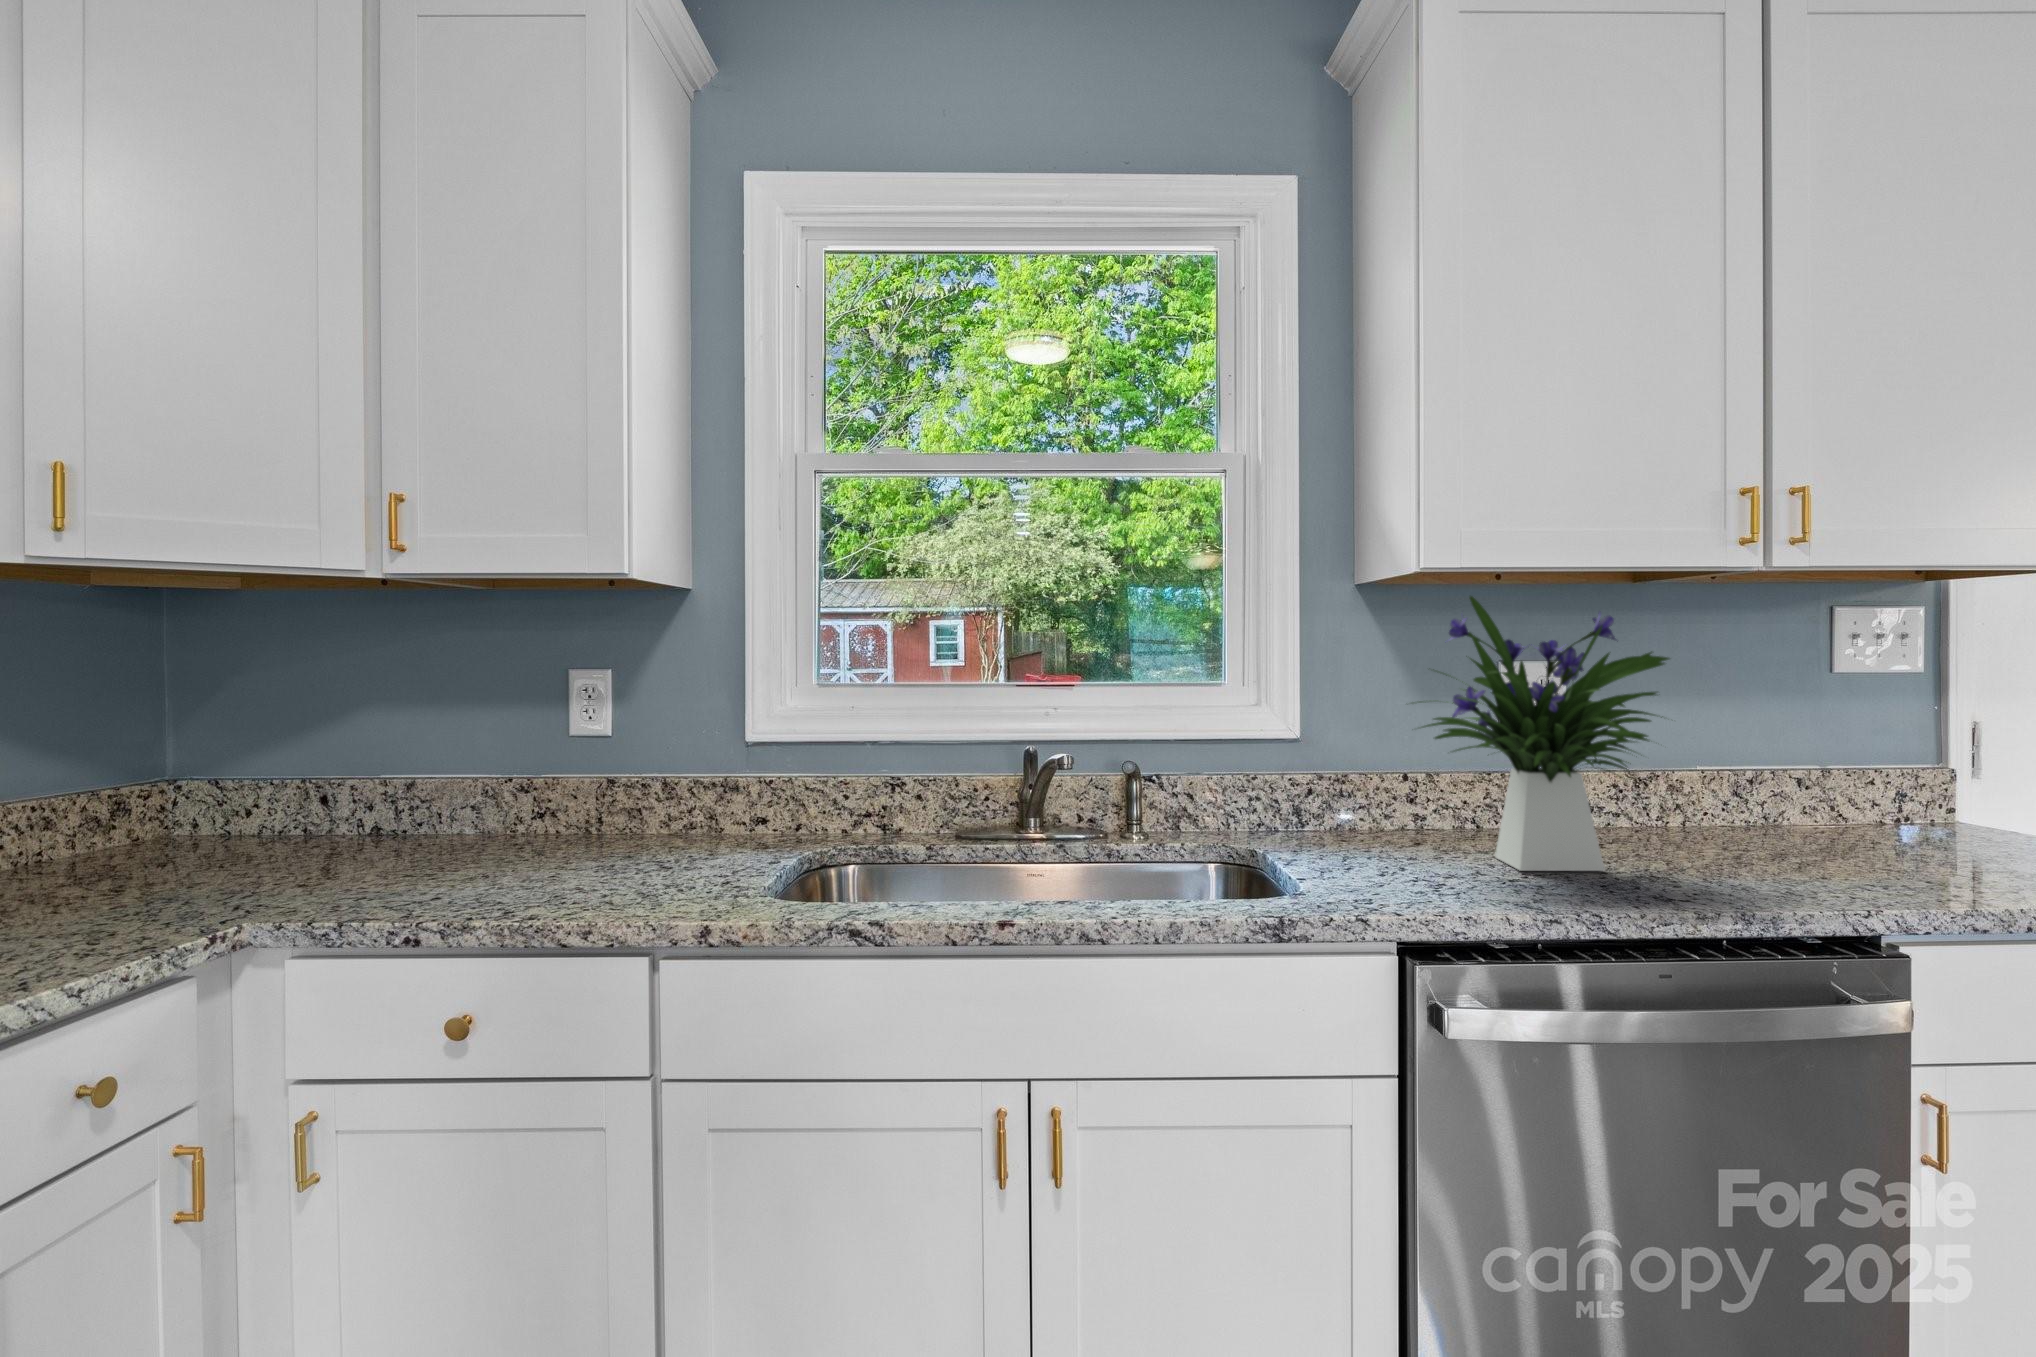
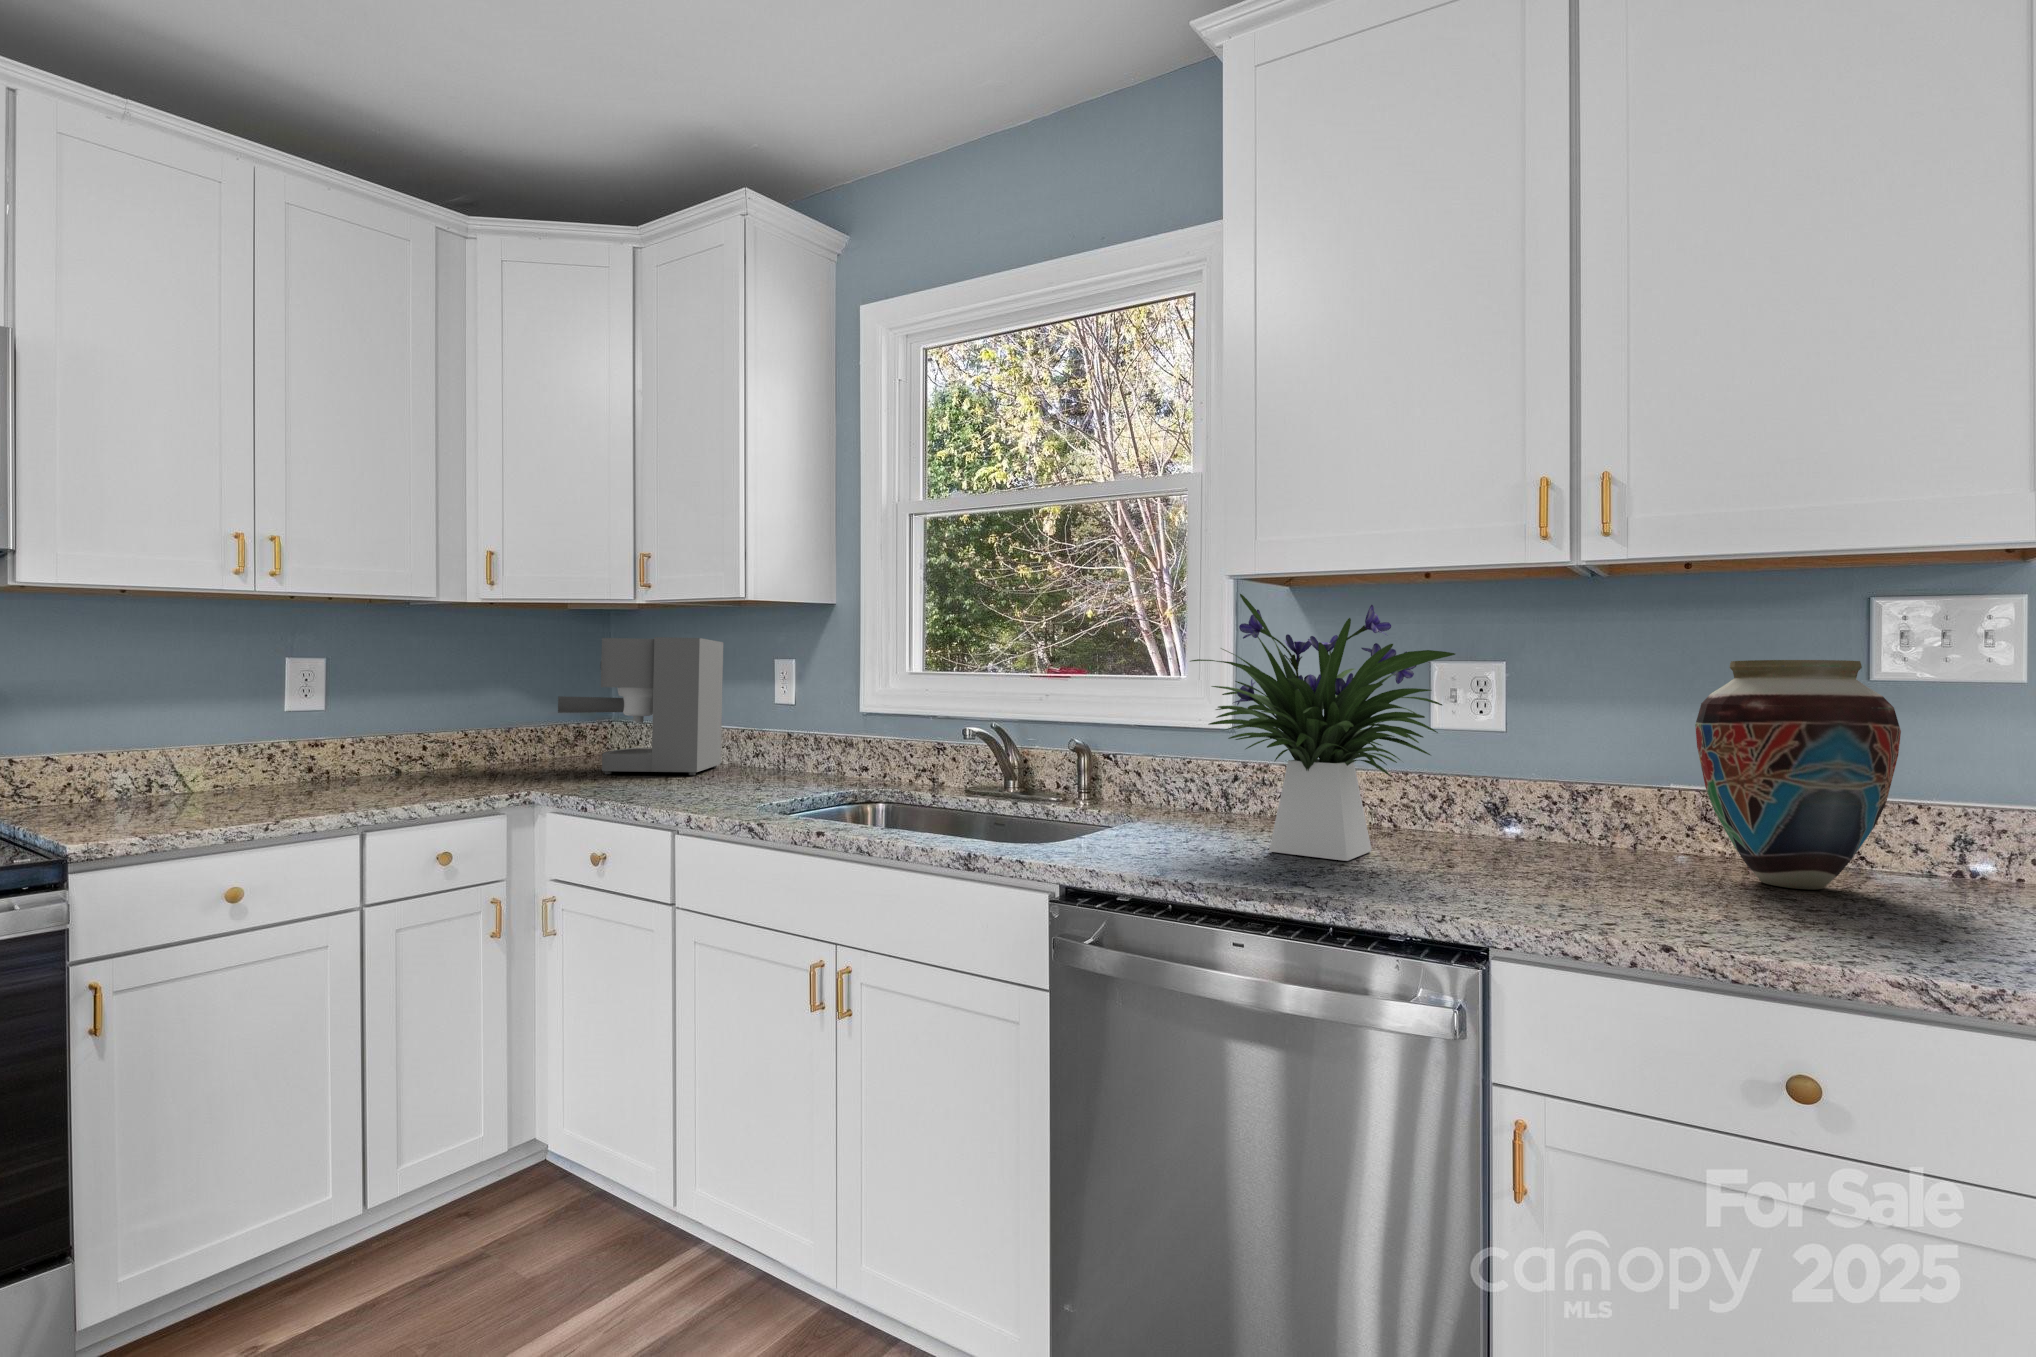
coffee maker: none [227,639,519,875] -> present [558,637,723,775]
vase: none [1790,659,1954,848] -> present [1695,660,1901,889]

